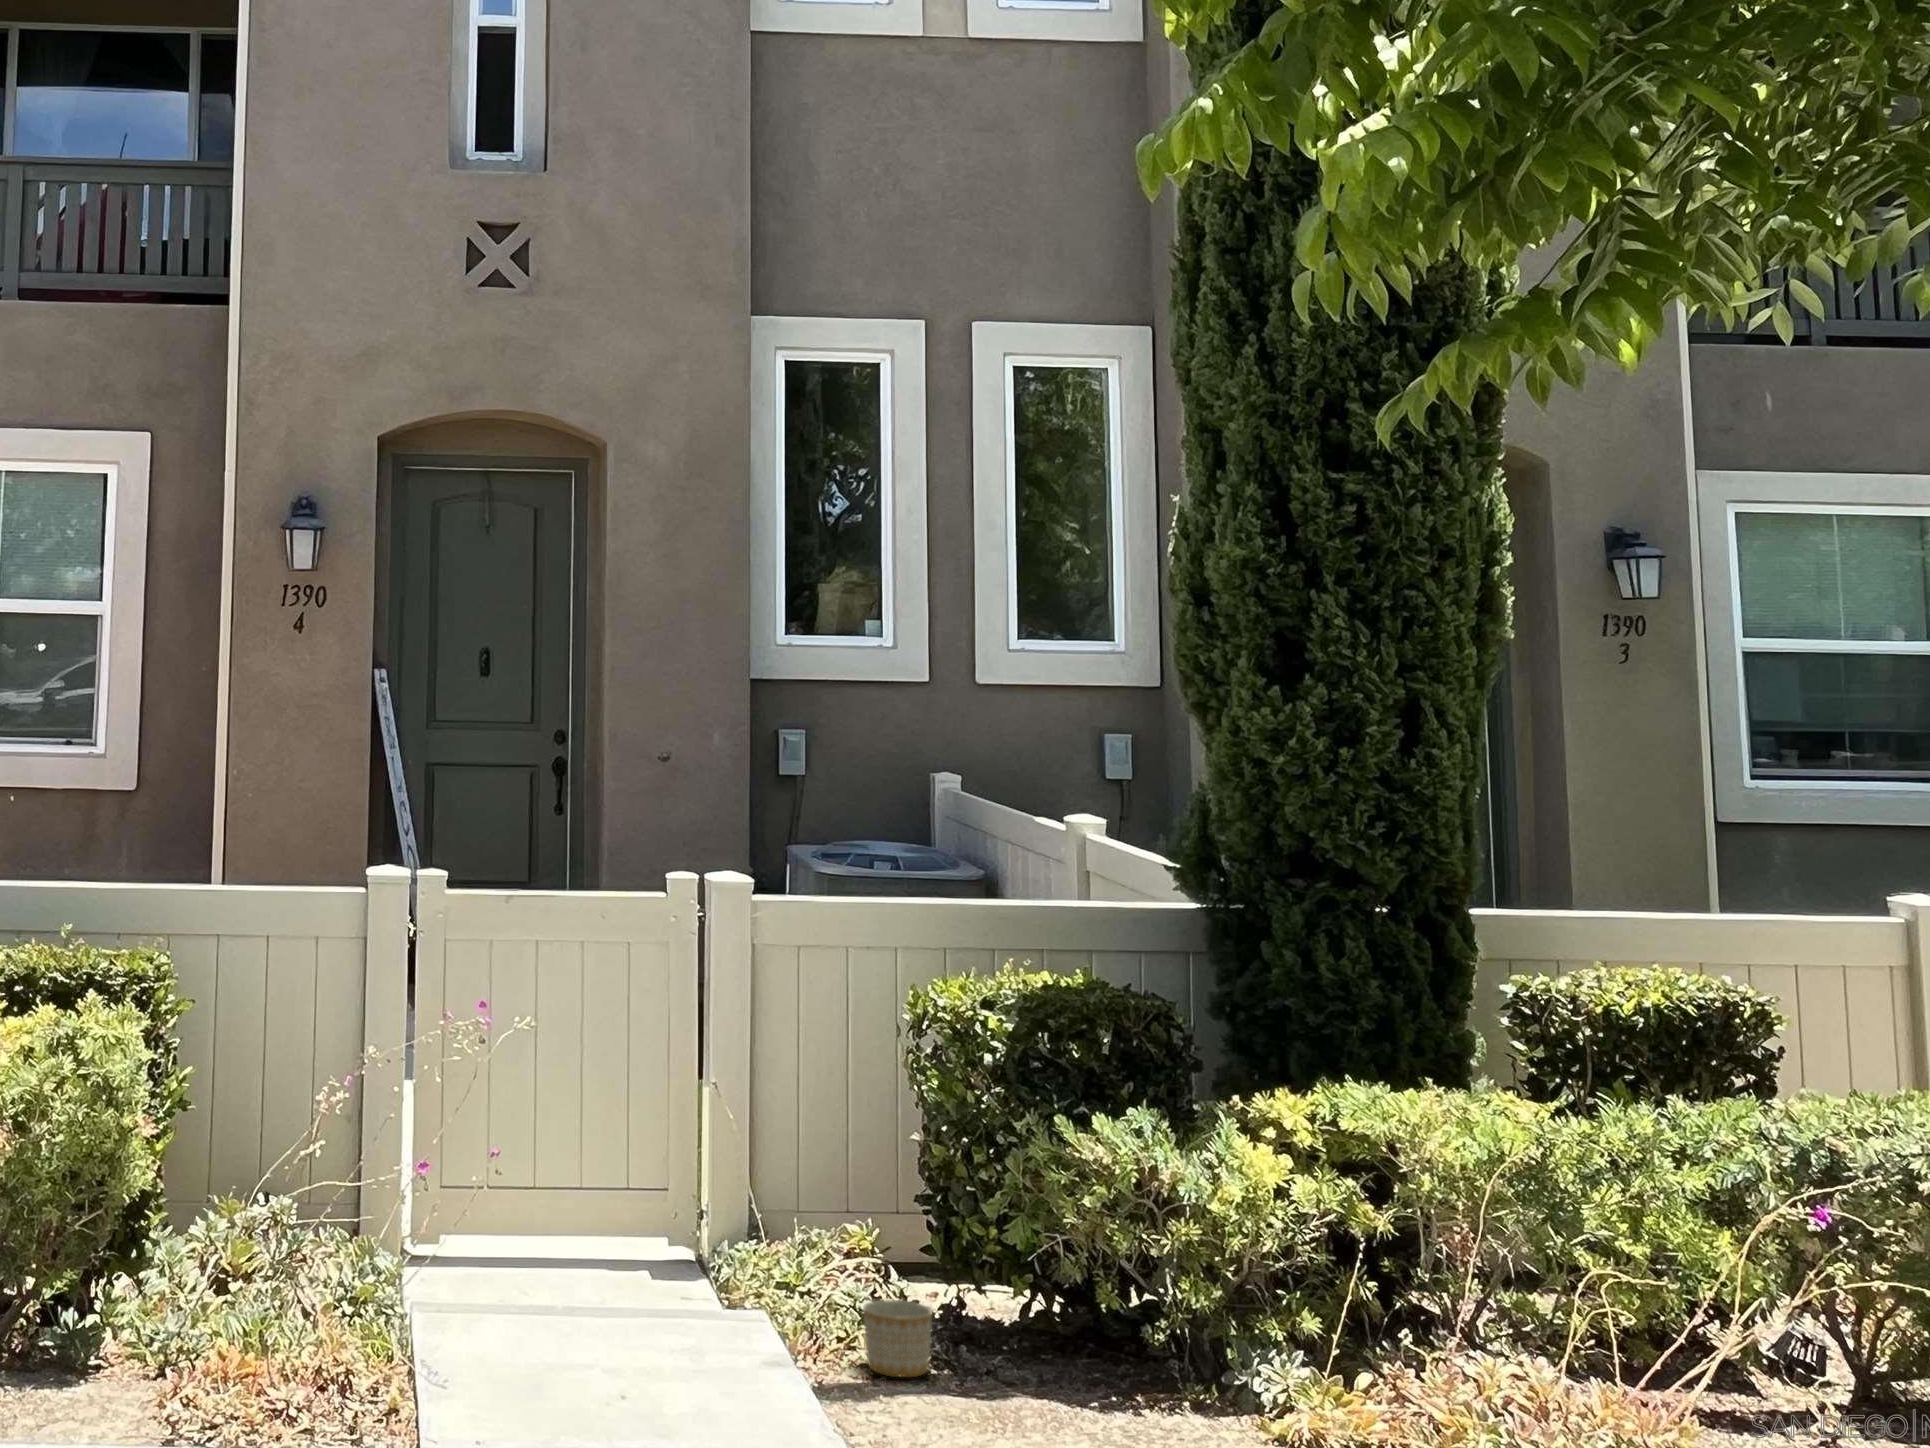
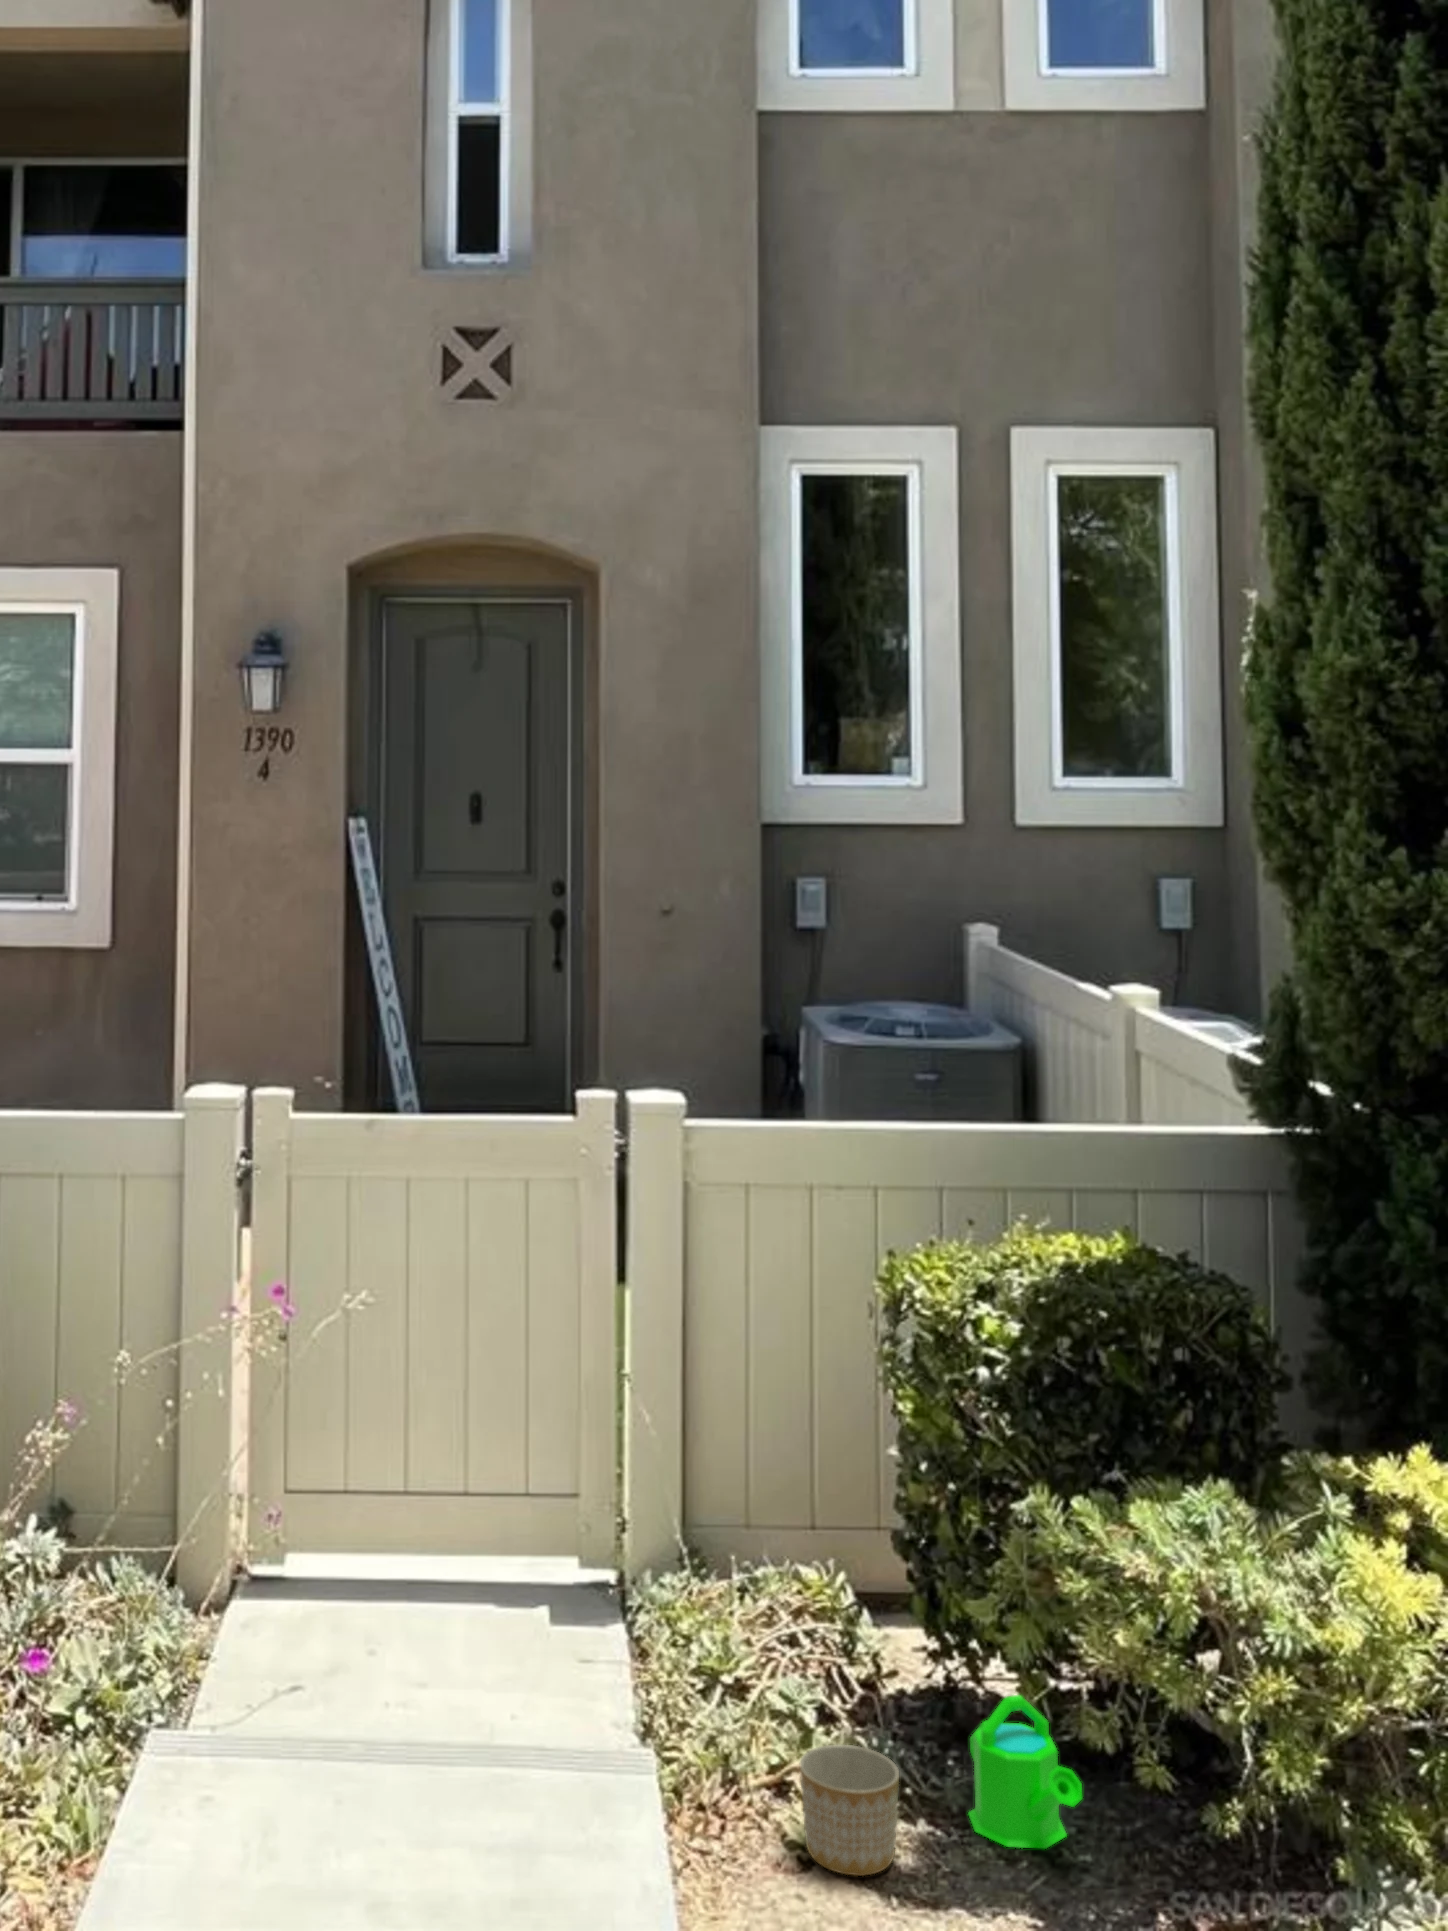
watering can: none [976,1265,1056,1365] -> present [969,1695,1082,1849]

